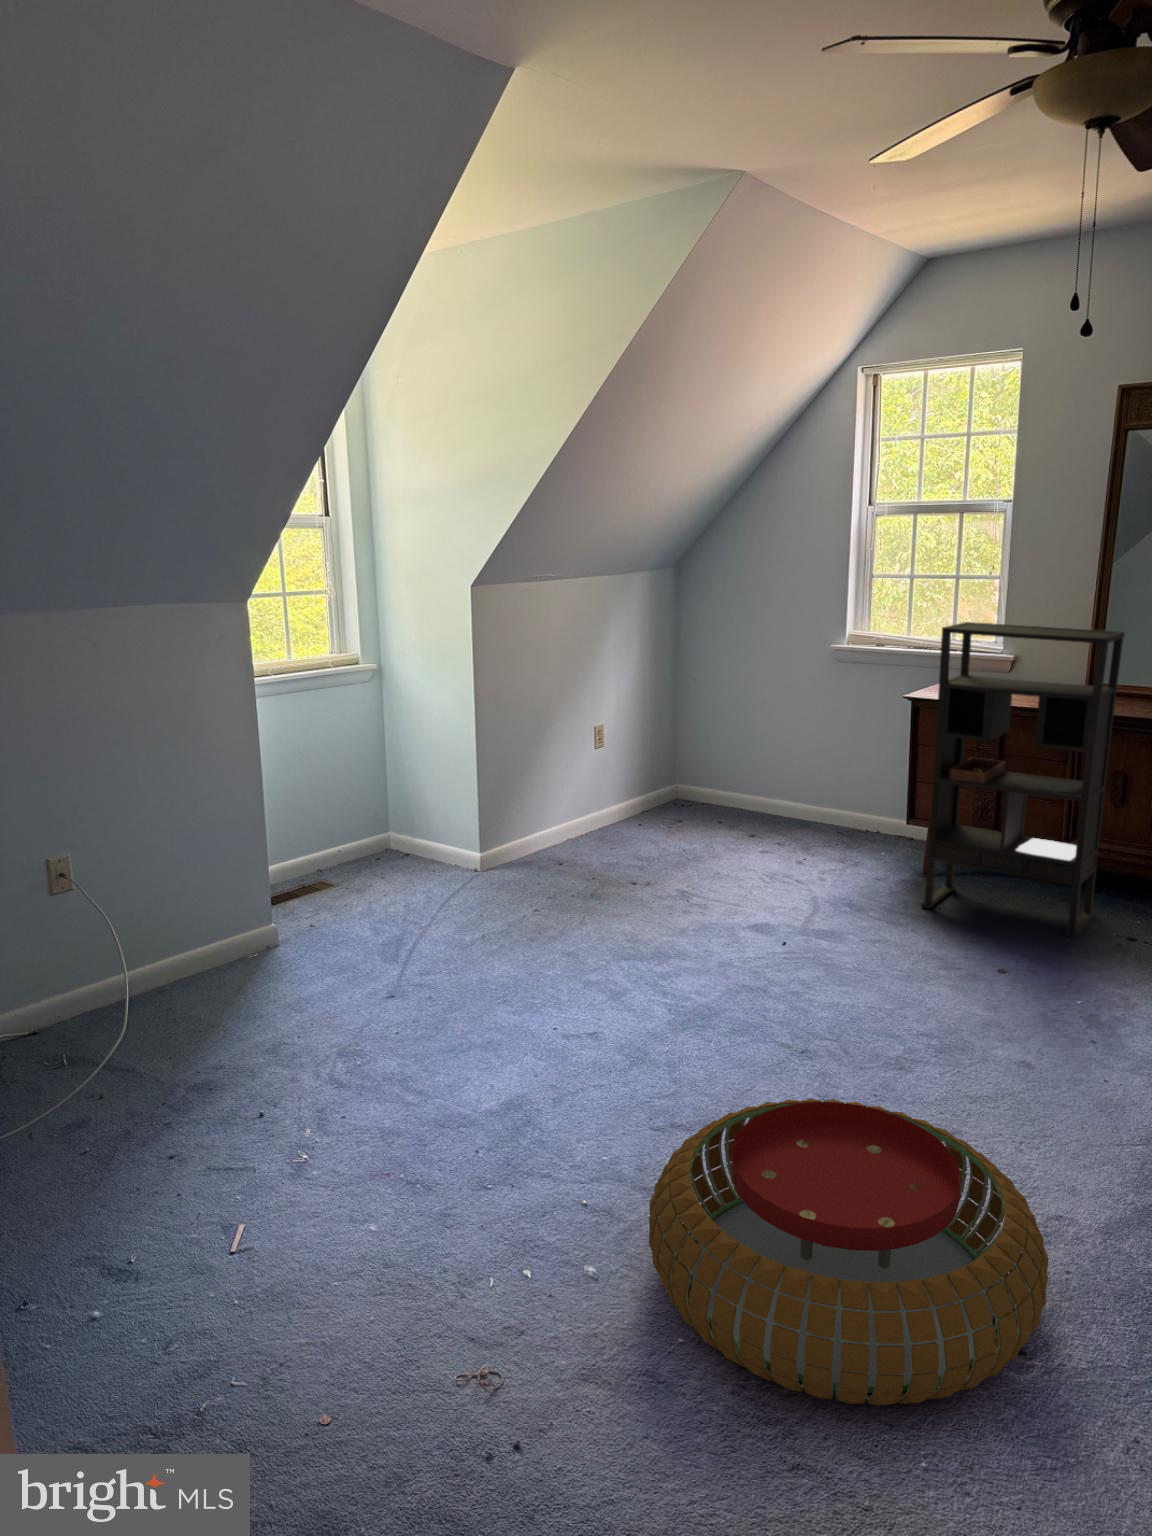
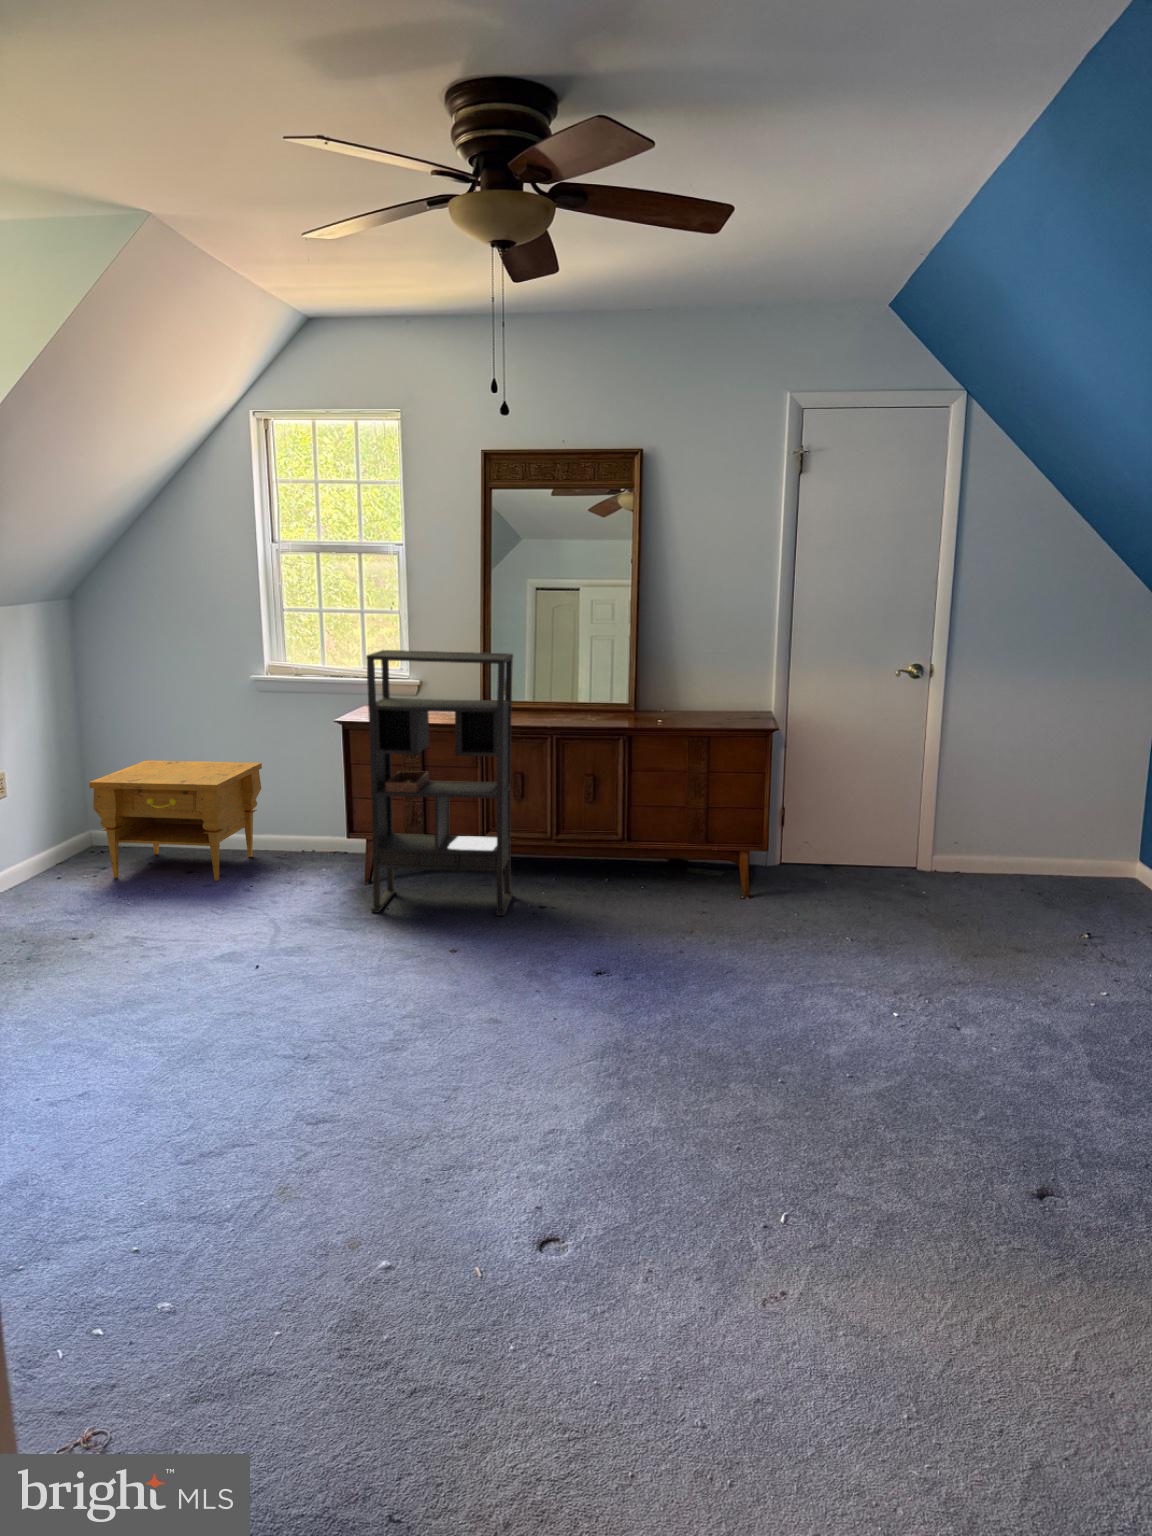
nightstand: none [669,721,835,848] -> present [89,760,262,881]
pouf: present [649,1098,1048,1406] -> none [219,1077,570,1335]

